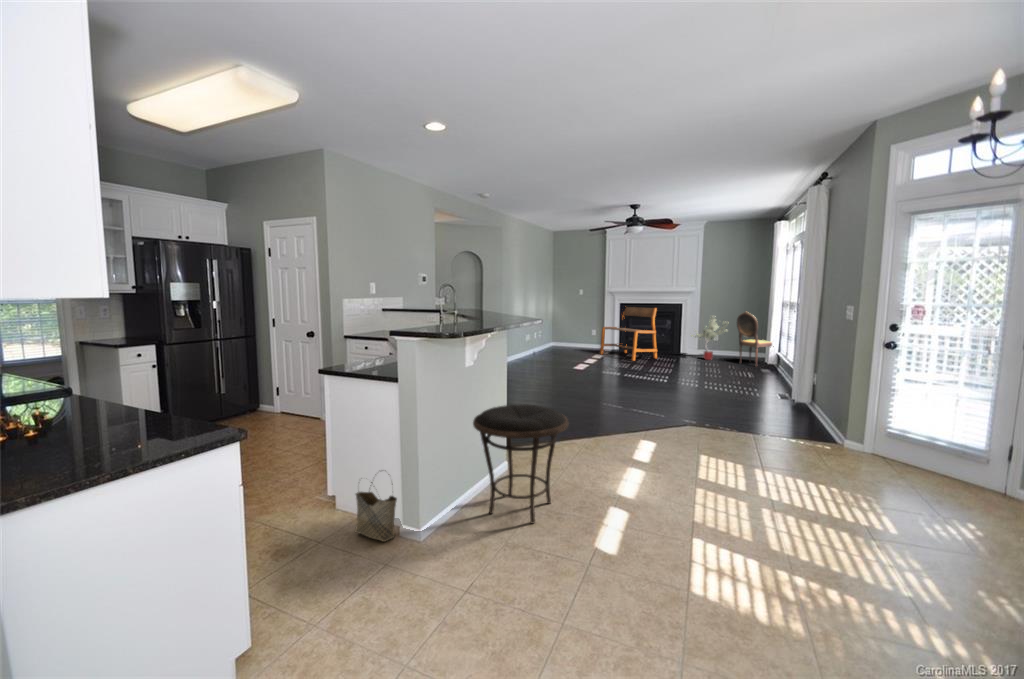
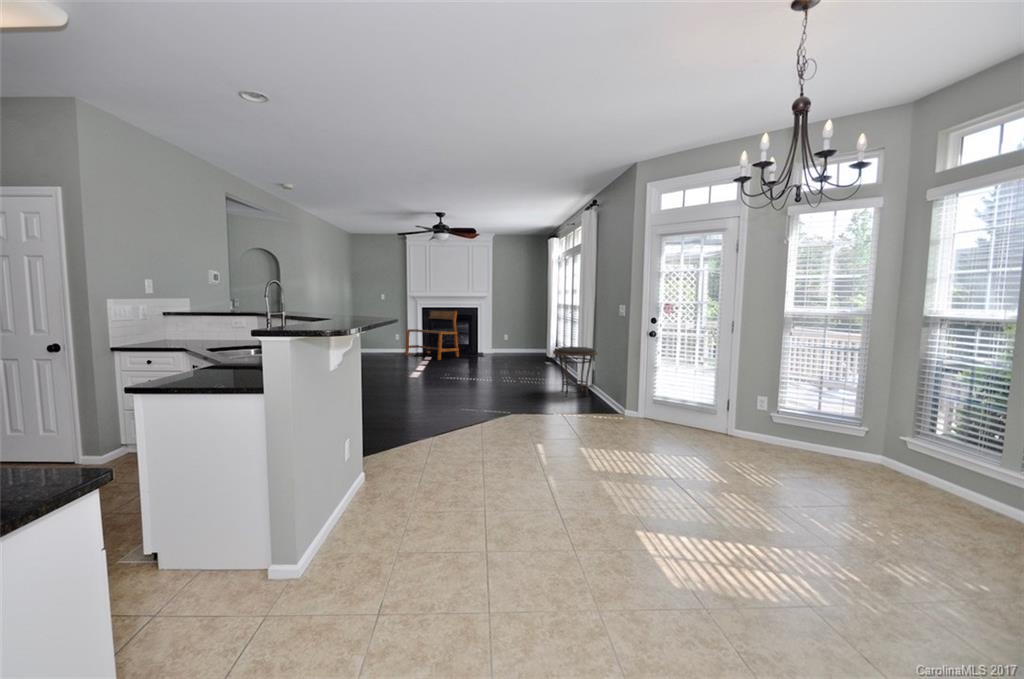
dining chair: present [737,312,774,365] -> none [523,313,551,359]
potted tree: present [691,318,728,360] -> none [485,317,516,356]
side table: present [473,404,569,523] -> present [553,346,597,397]
woven basket: present [355,482,397,541] -> none [197,505,262,594]

